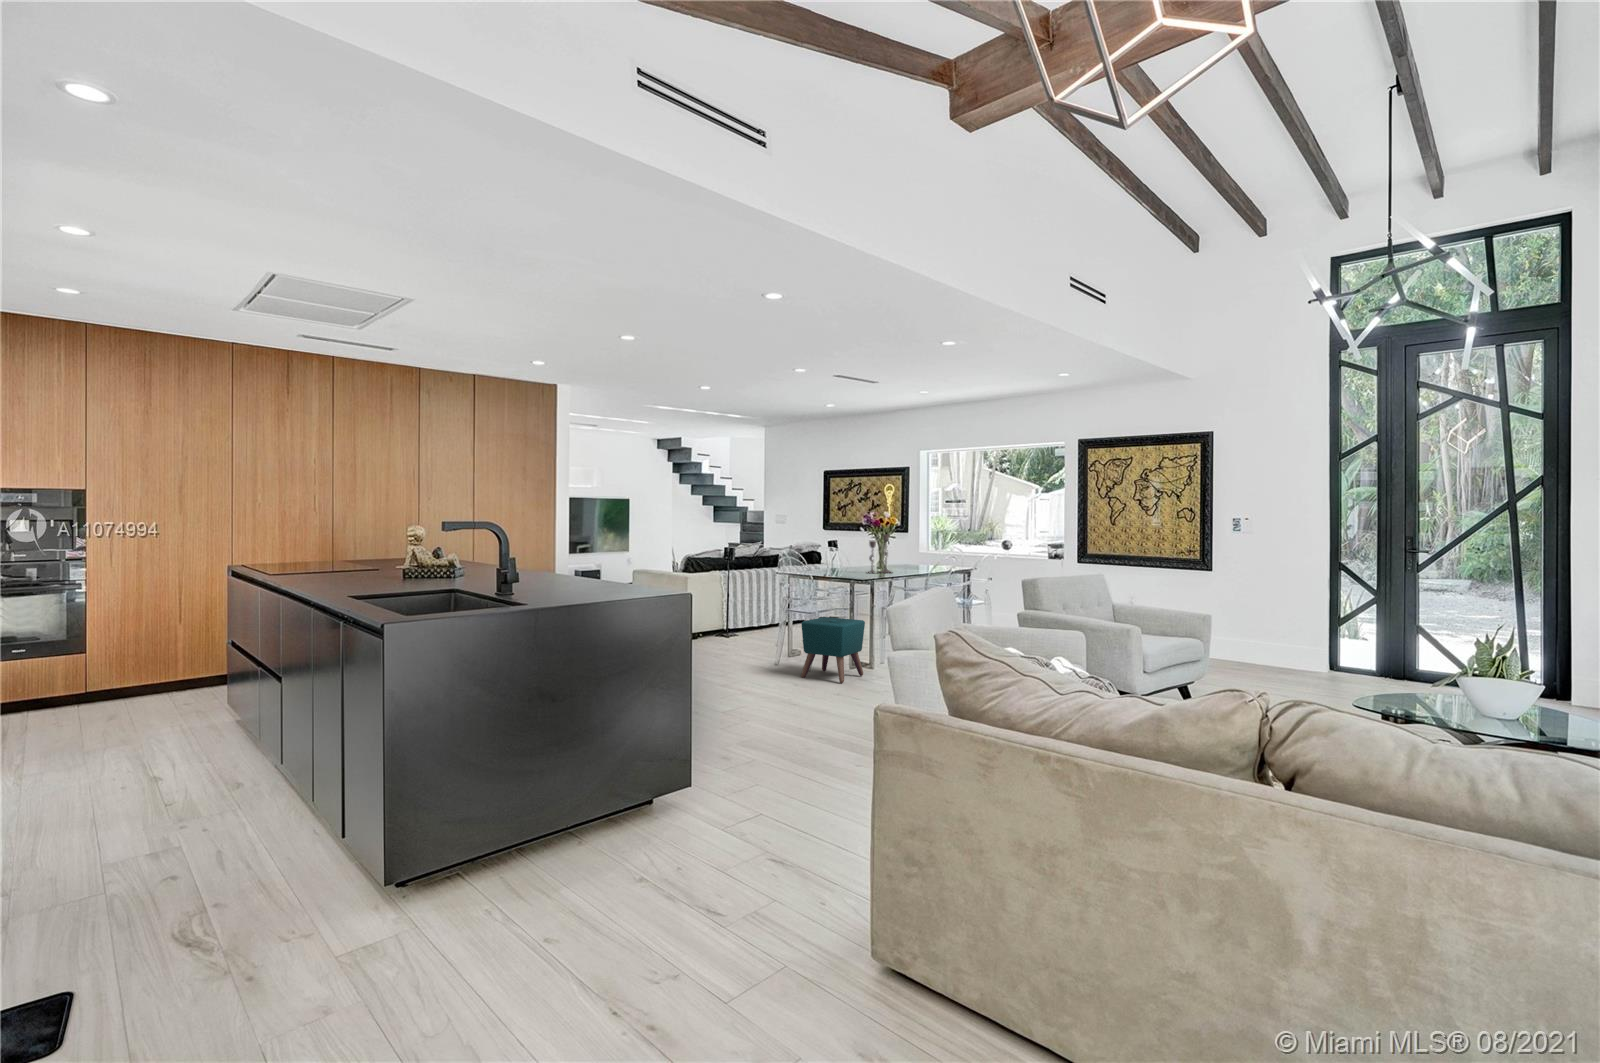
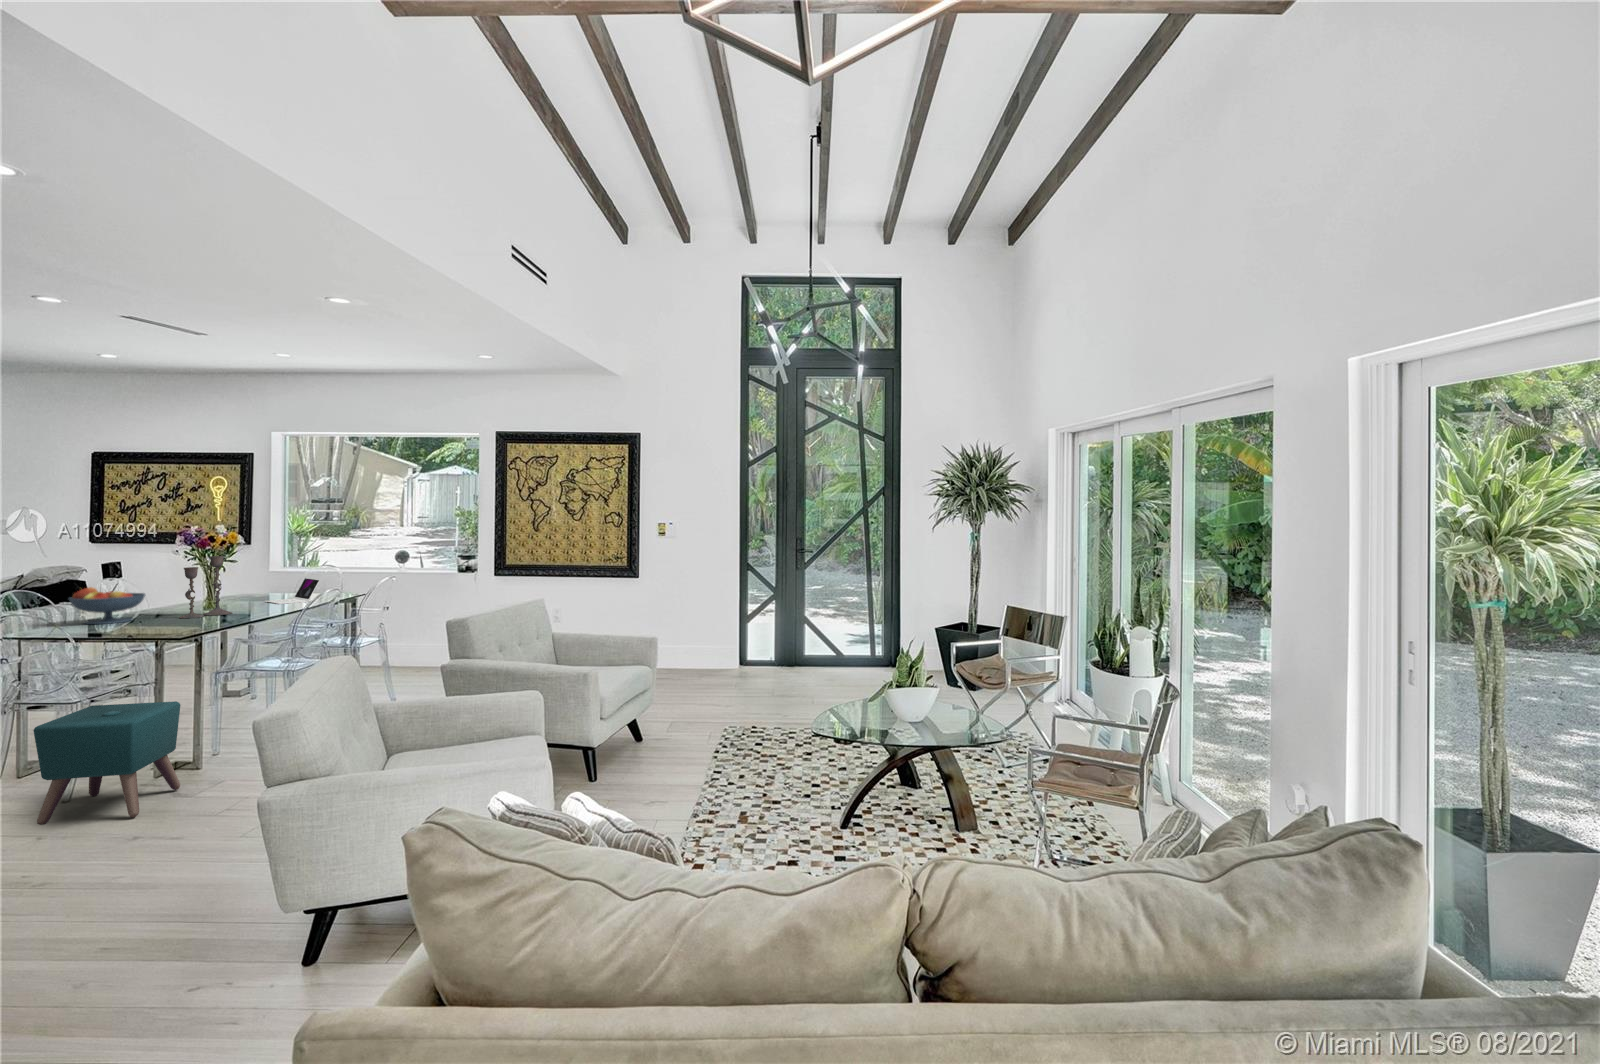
fruit bowl: none [815,550,850,573] -> present [69,587,145,624]
laptop: none [912,553,946,572] -> present [266,577,320,604]

